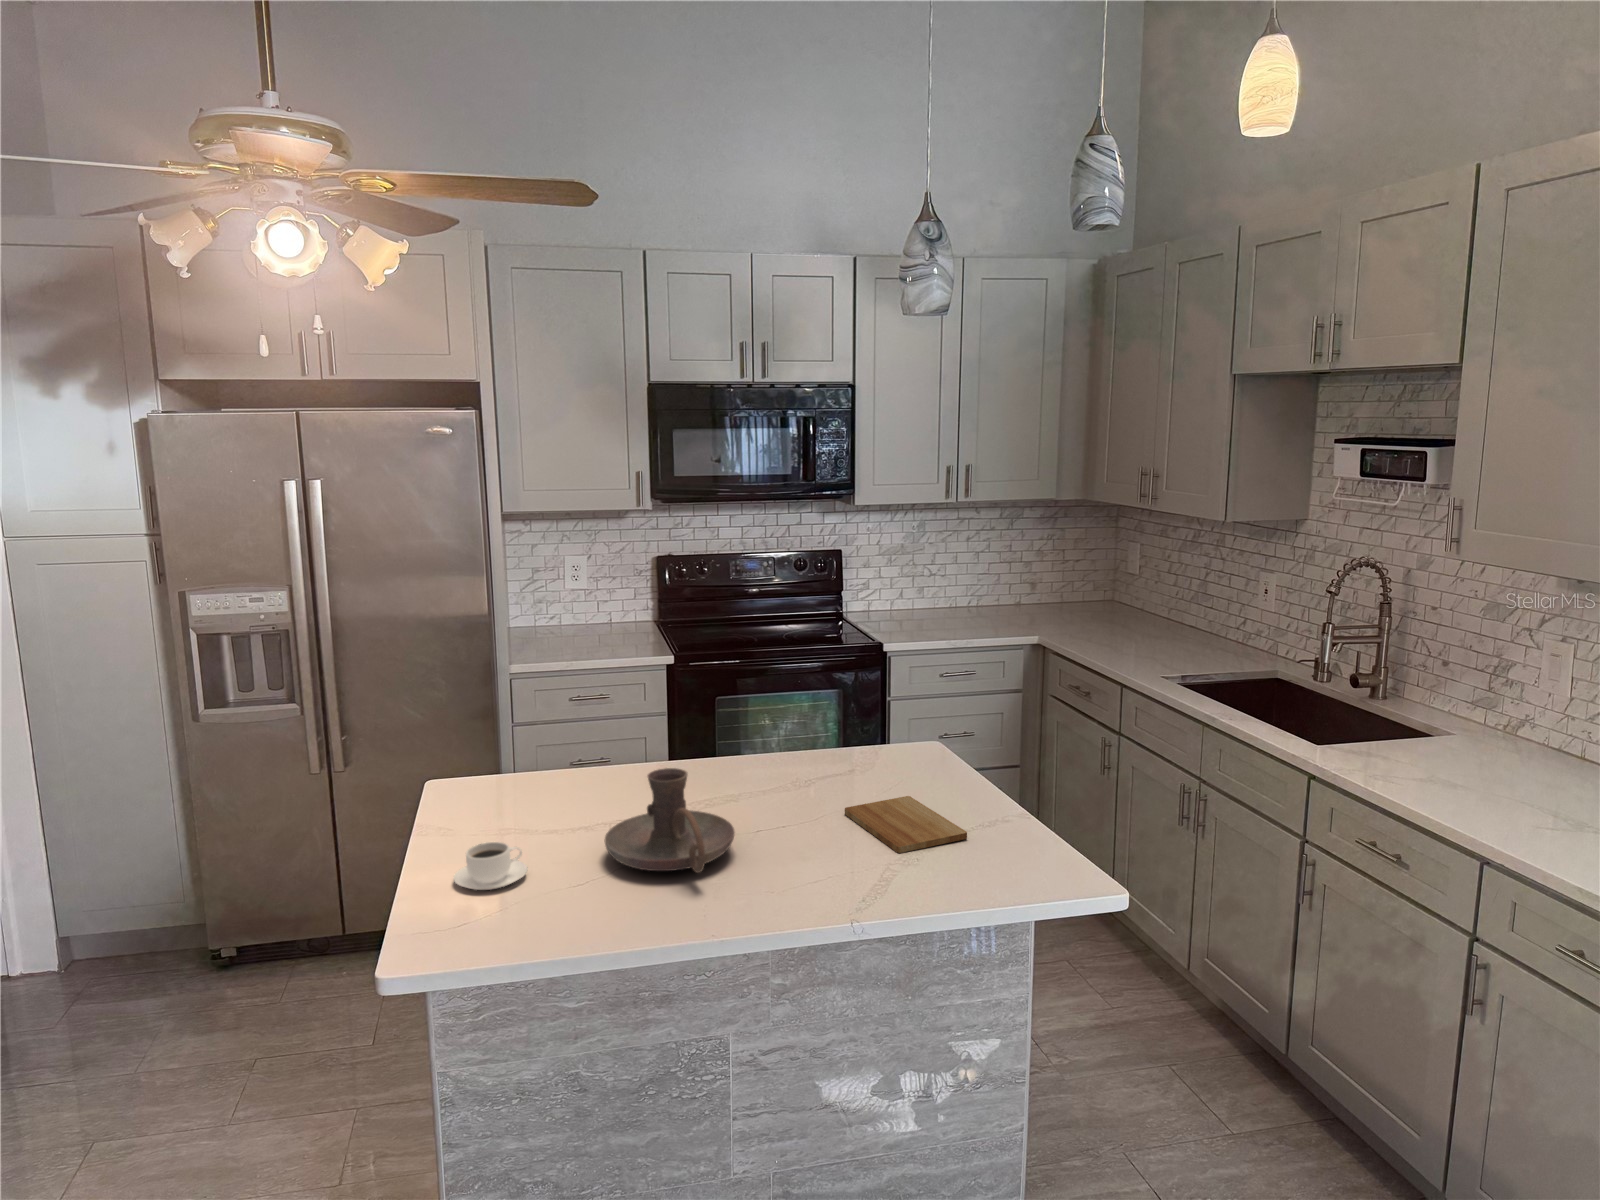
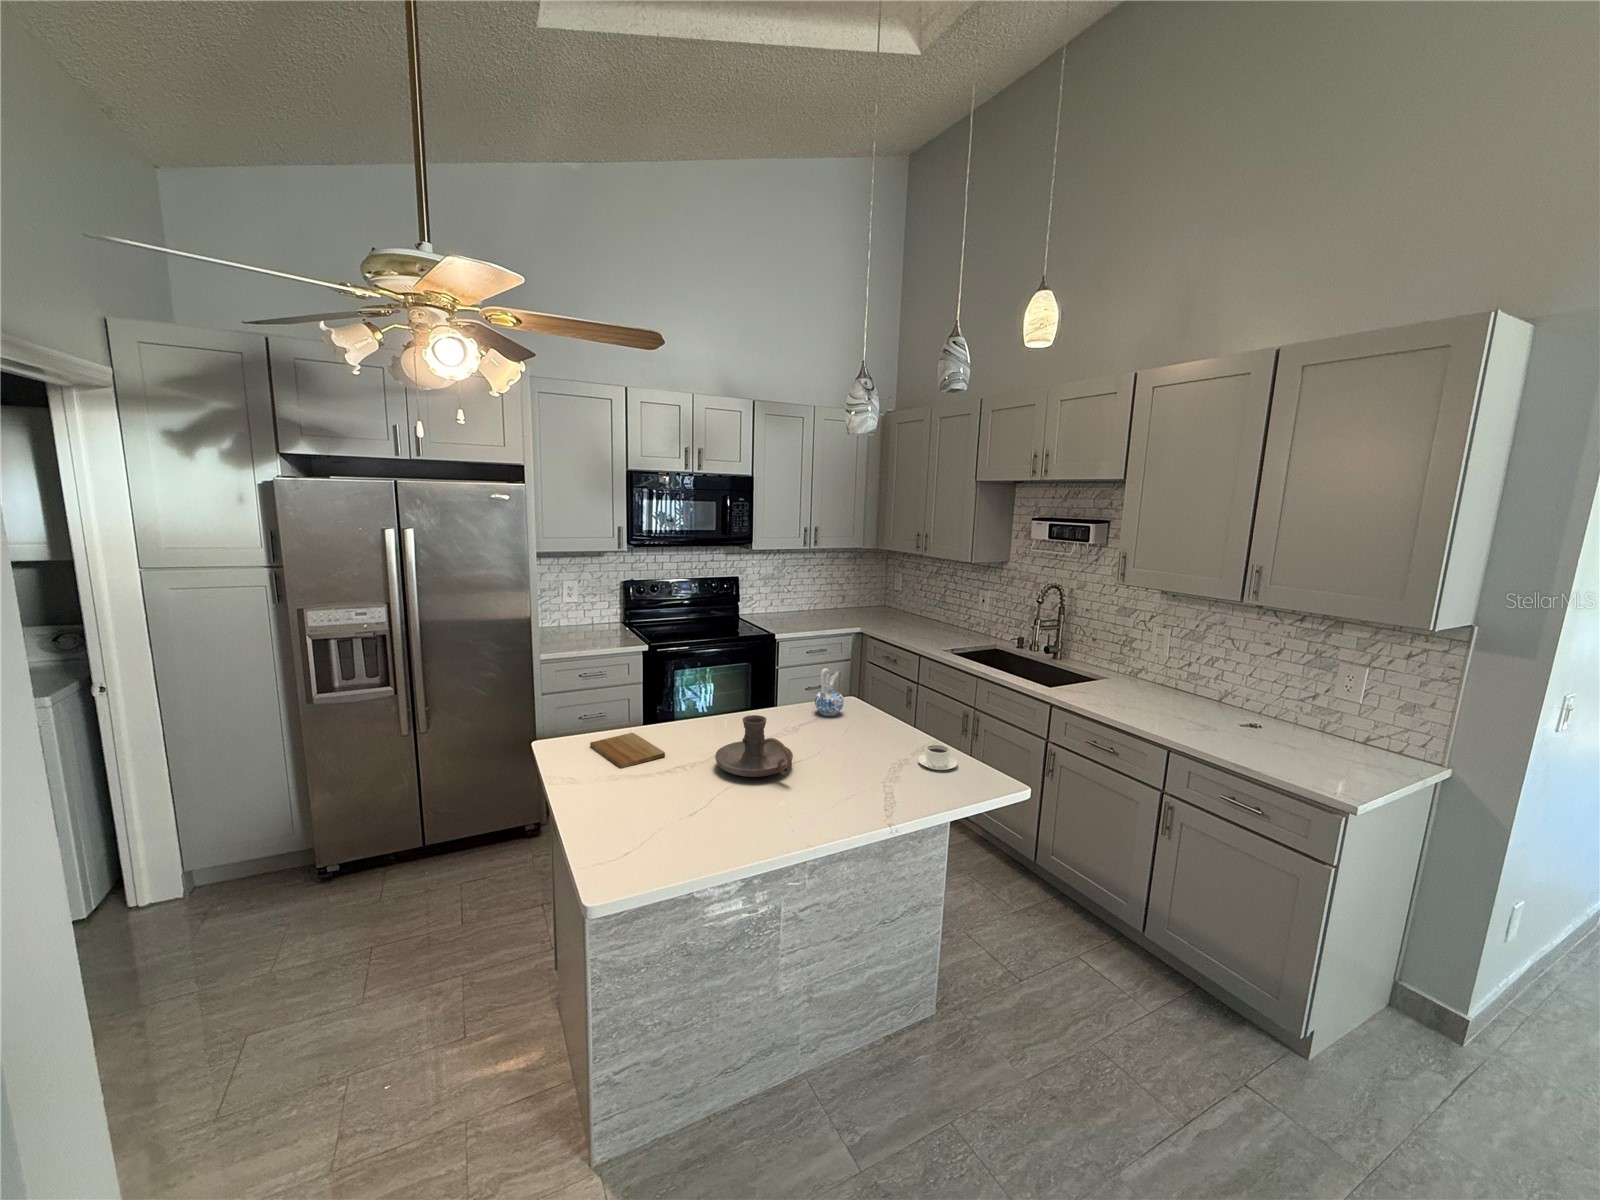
ceramic pitcher: none [843,697,893,778] -> present [815,668,844,716]
cutting board: present [845,796,967,853] -> present [590,733,665,768]
coffee cup: present [454,842,527,890] -> present [918,744,958,770]

